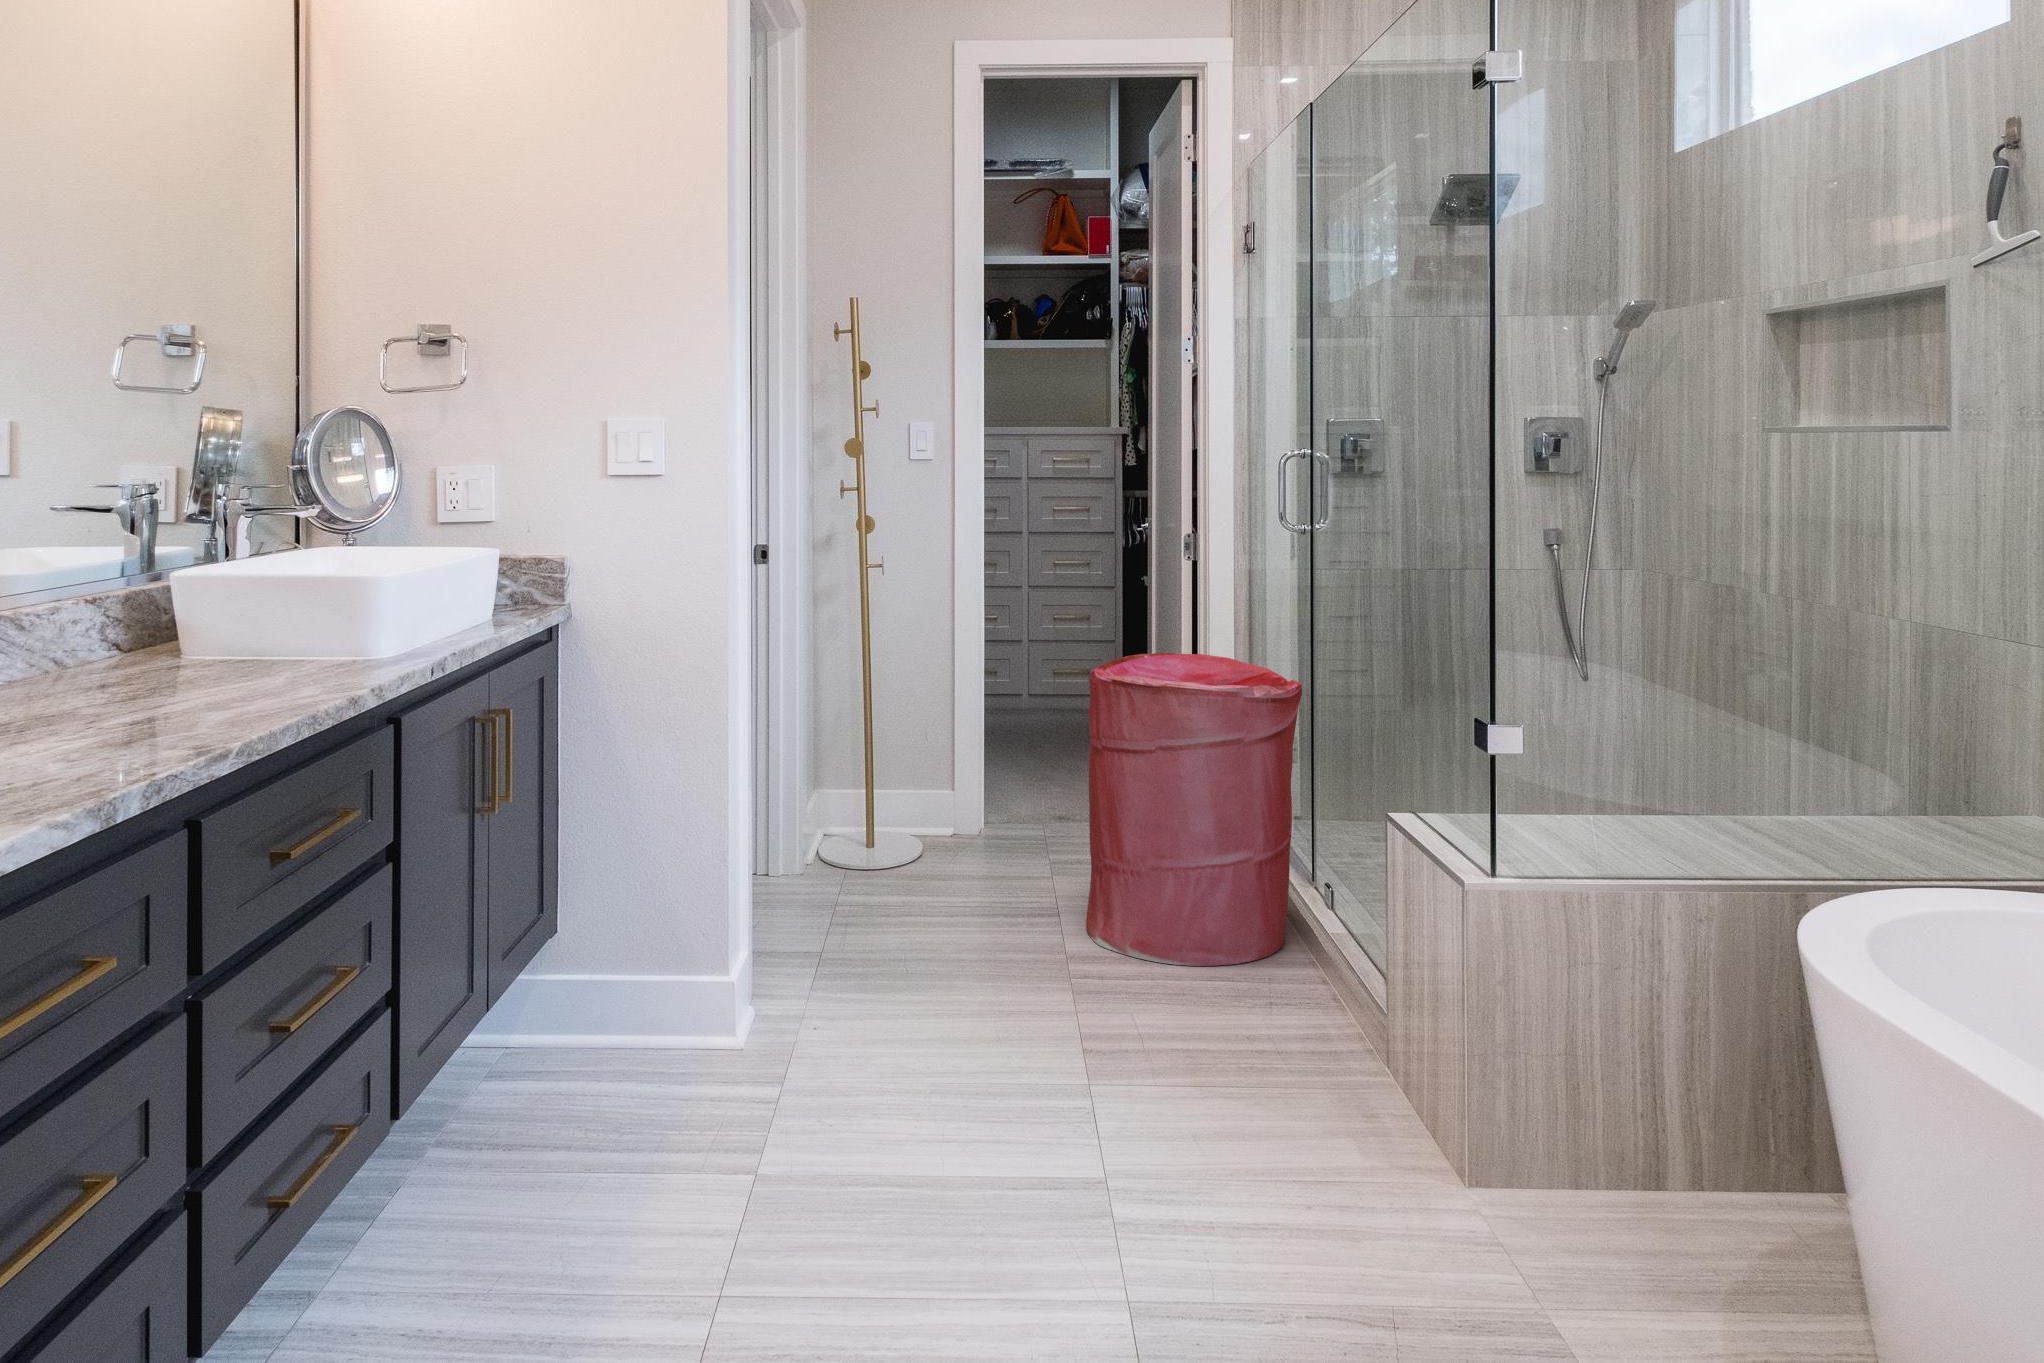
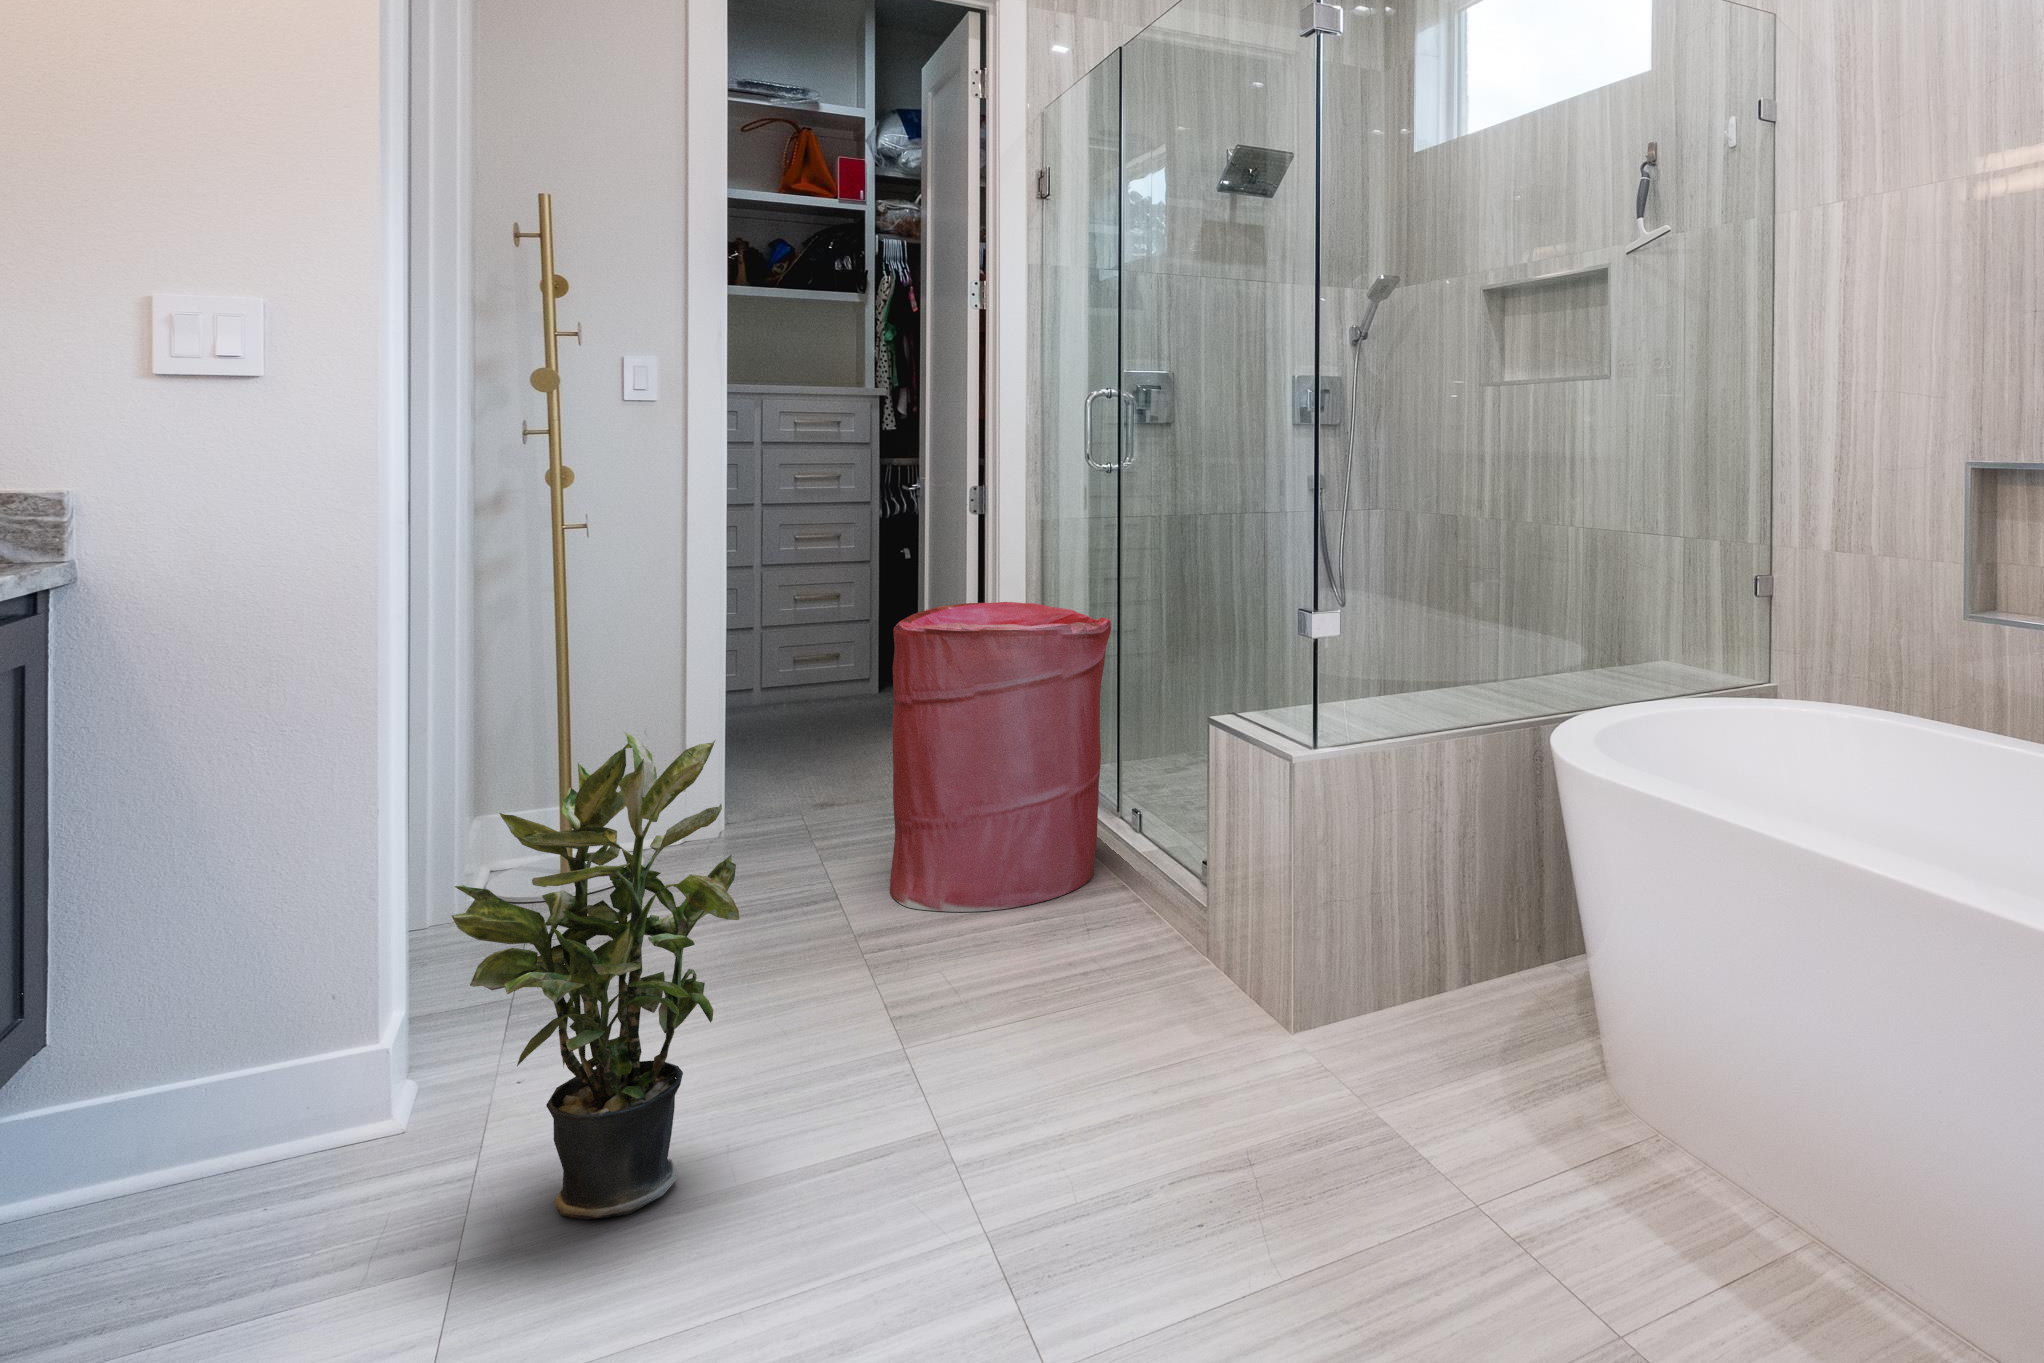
potted plant: none [679,766,894,1194] -> present [451,732,739,1220]

